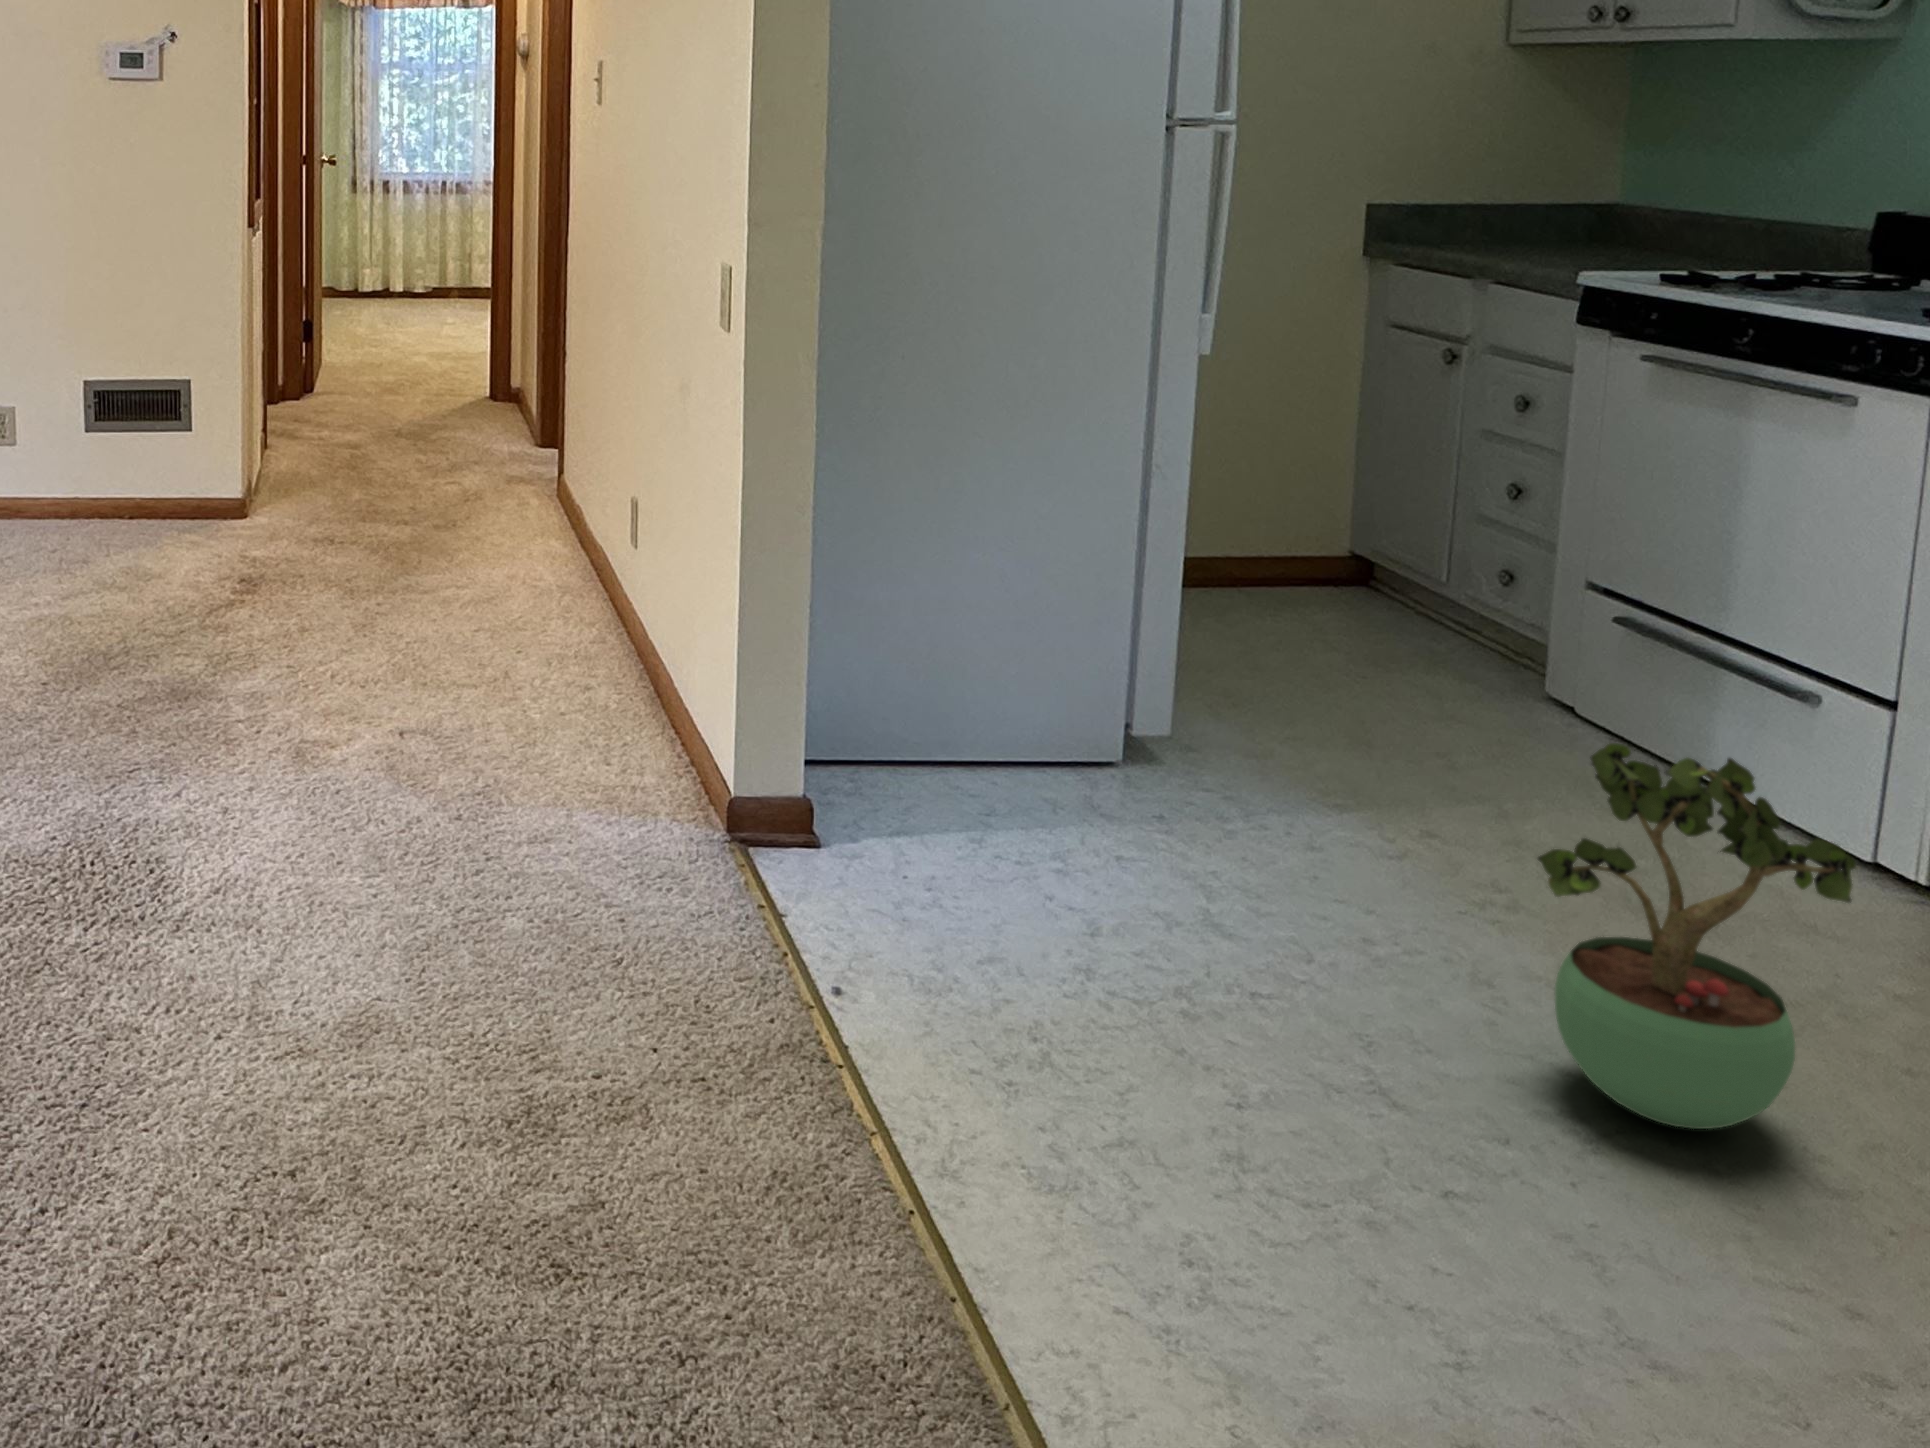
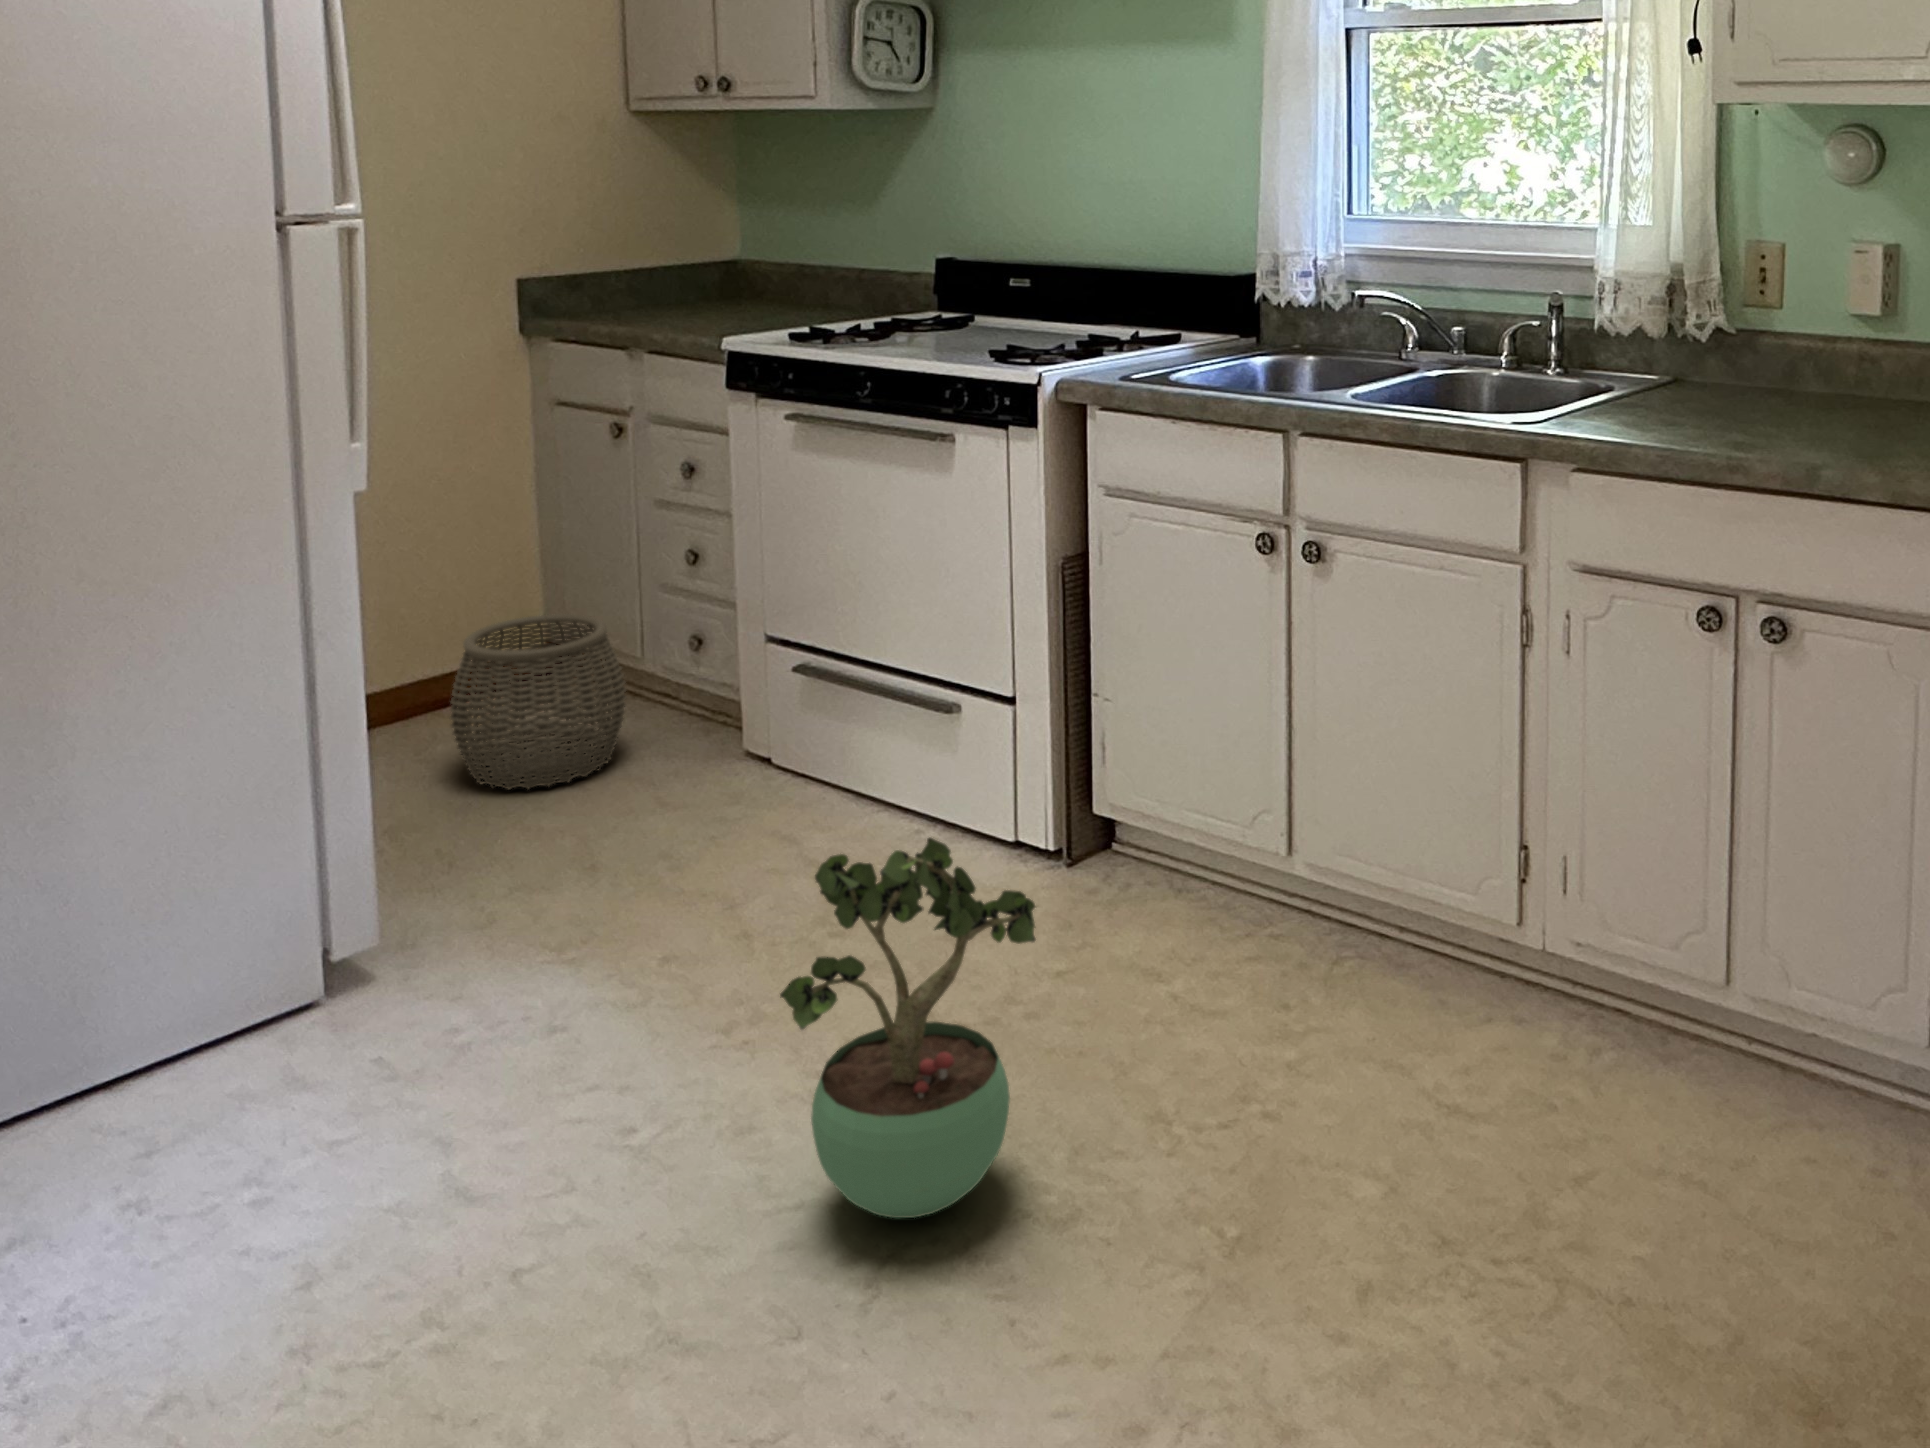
woven basket: none [1251,511,1425,670] -> present [450,614,626,790]

